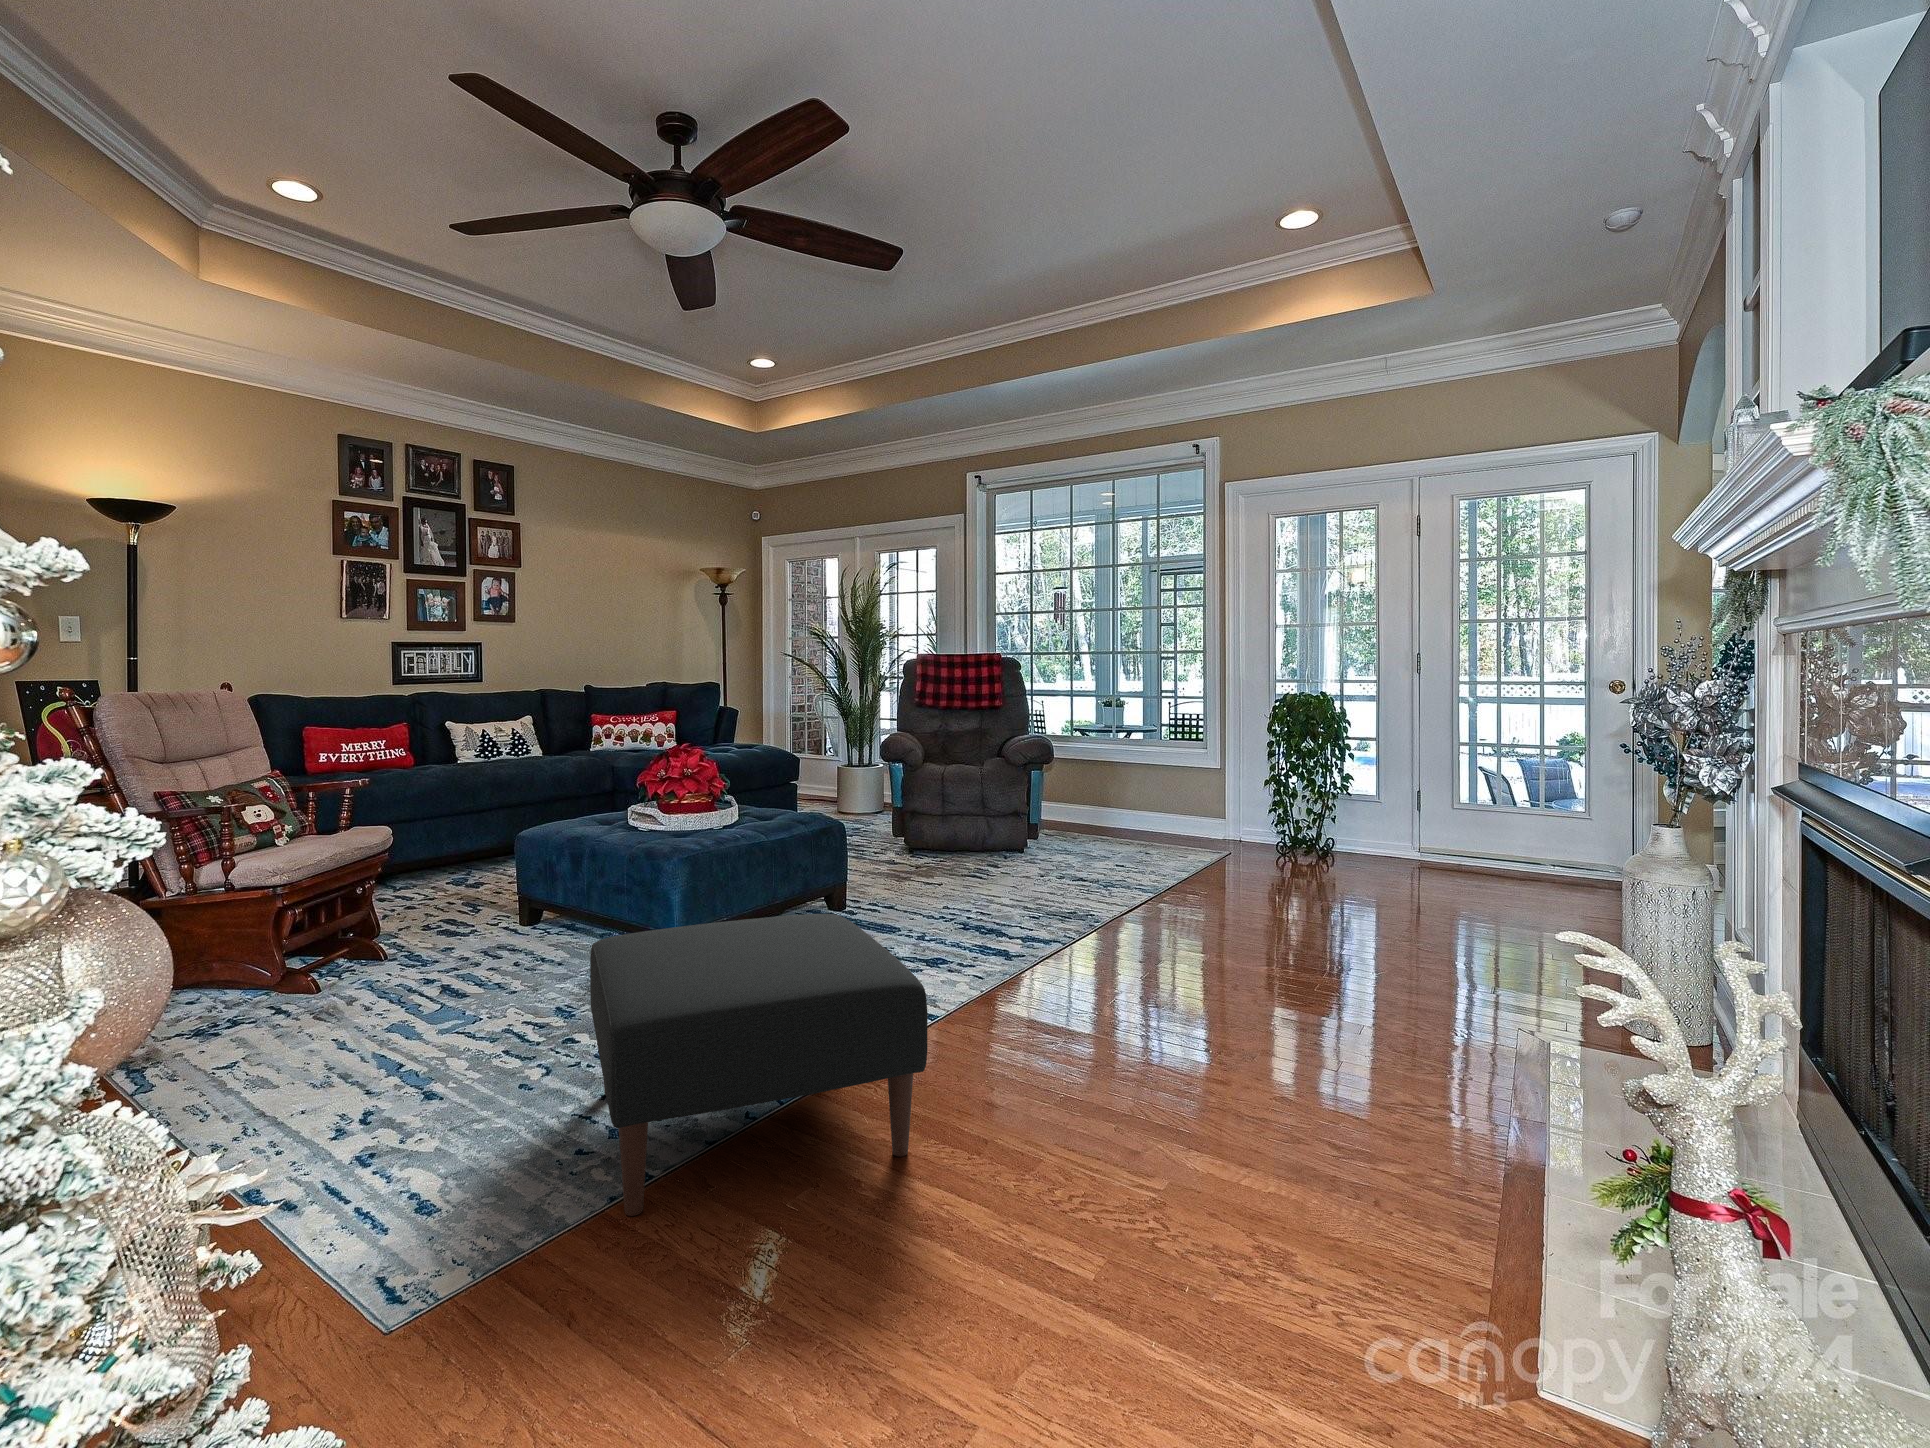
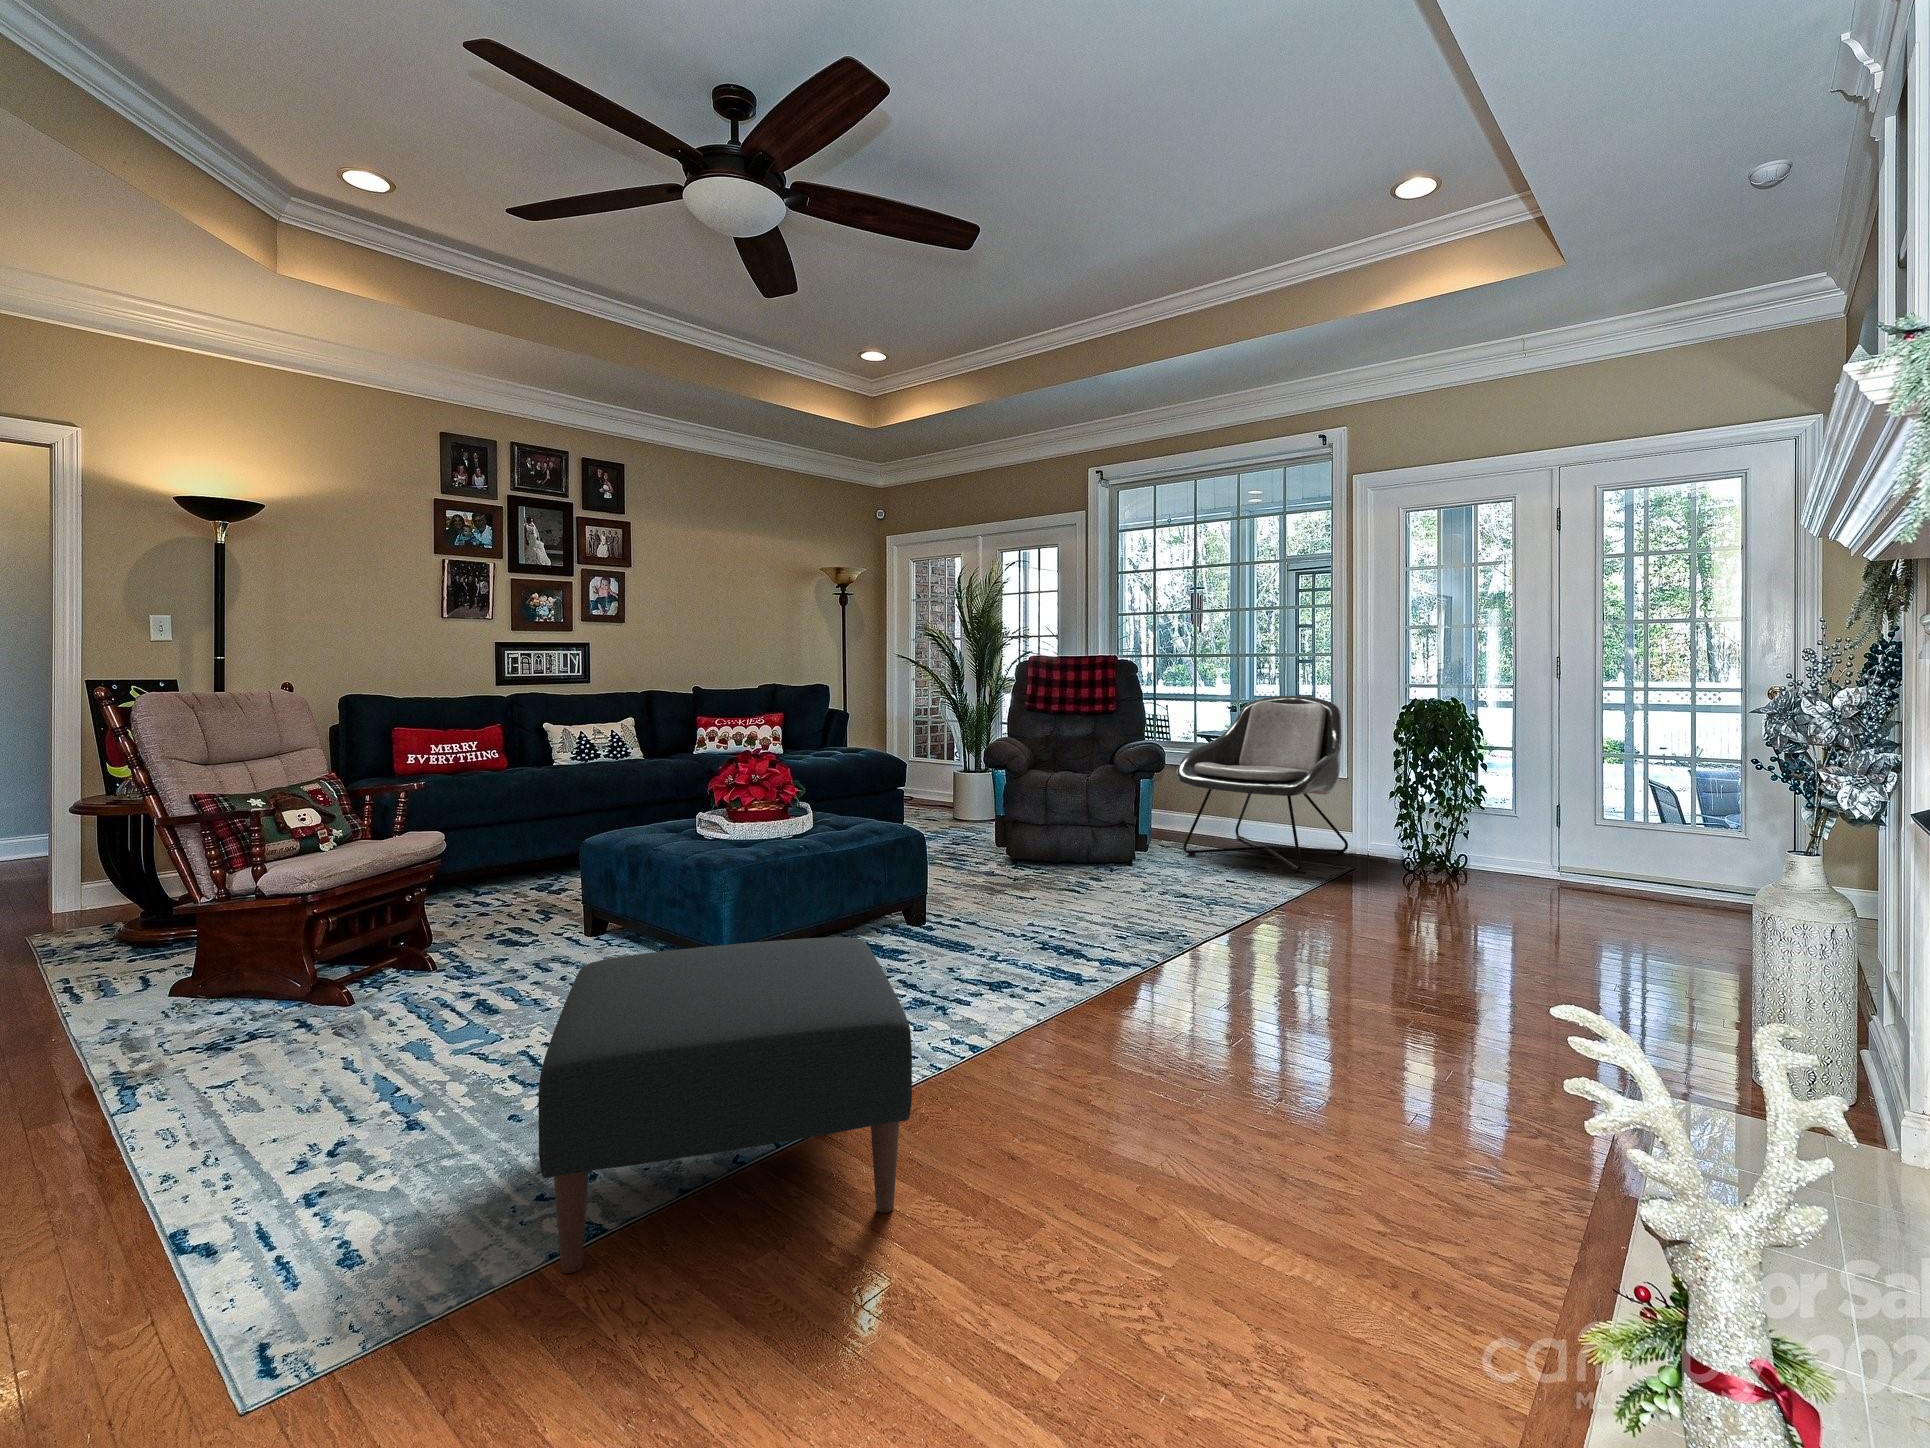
lounge chair: none [1061,692,1219,856] -> present [1177,696,1348,873]

